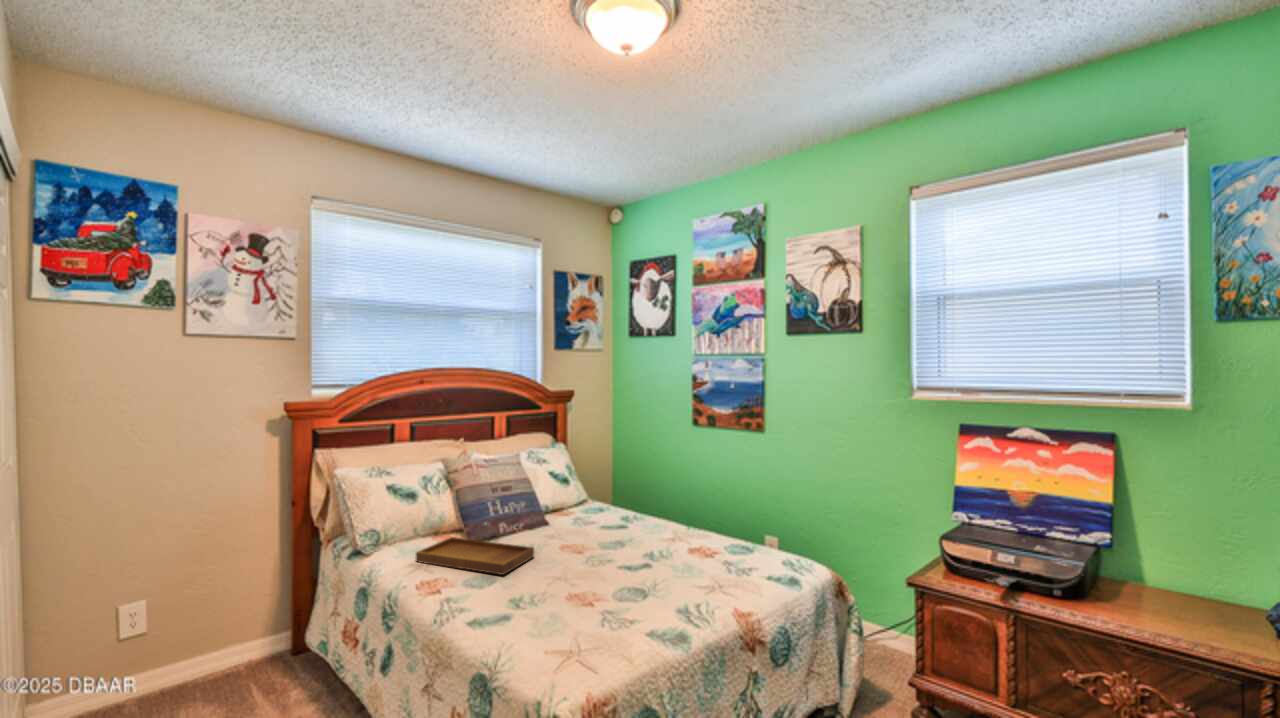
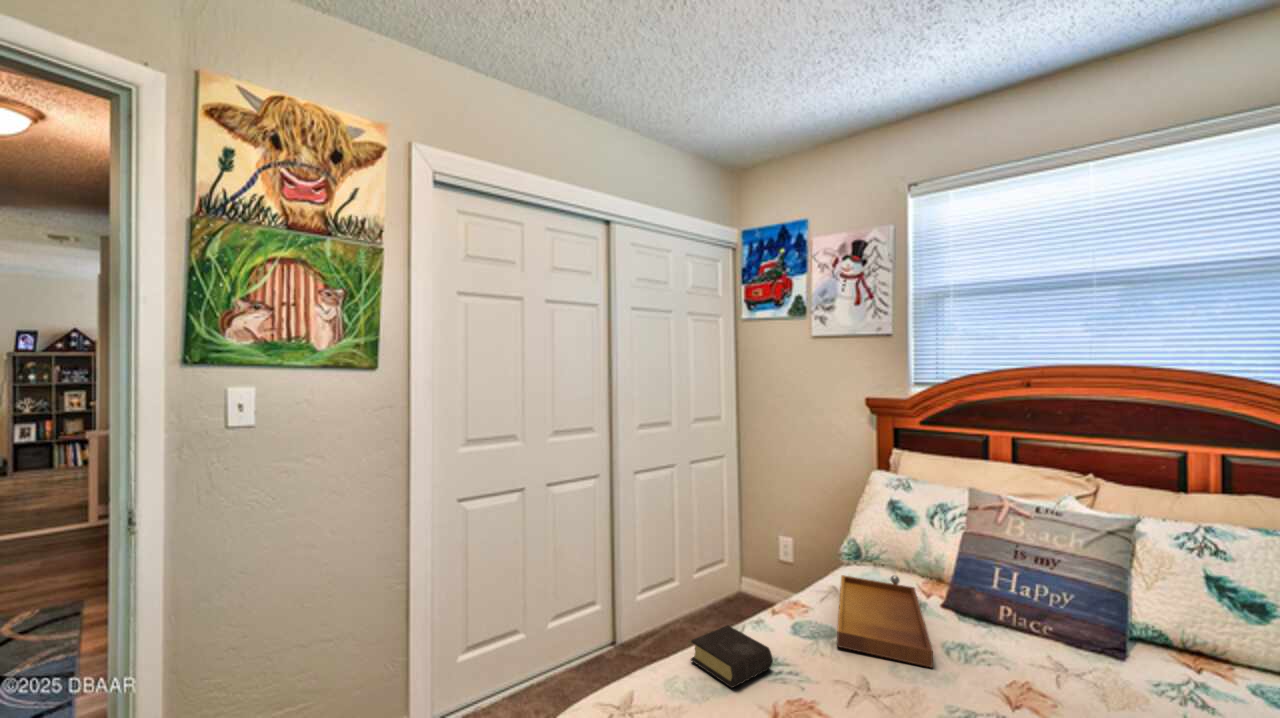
book: none [479,585,539,625] -> present [691,626,773,688]

